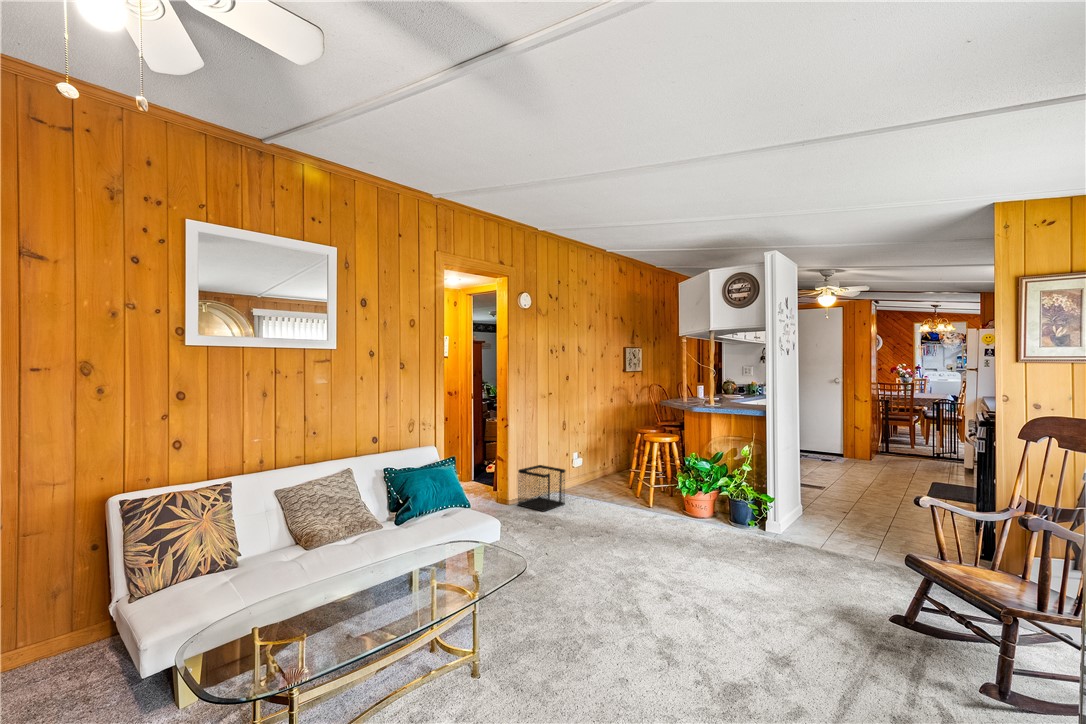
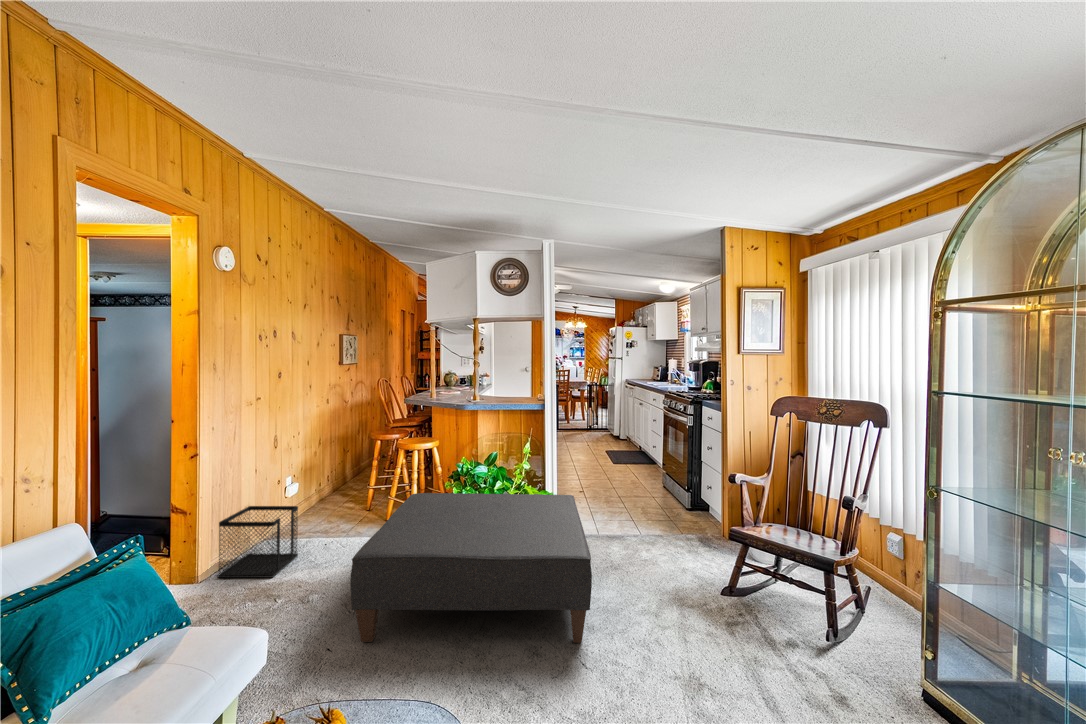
ottoman: none [559,473,769,597] -> present [350,493,592,643]

